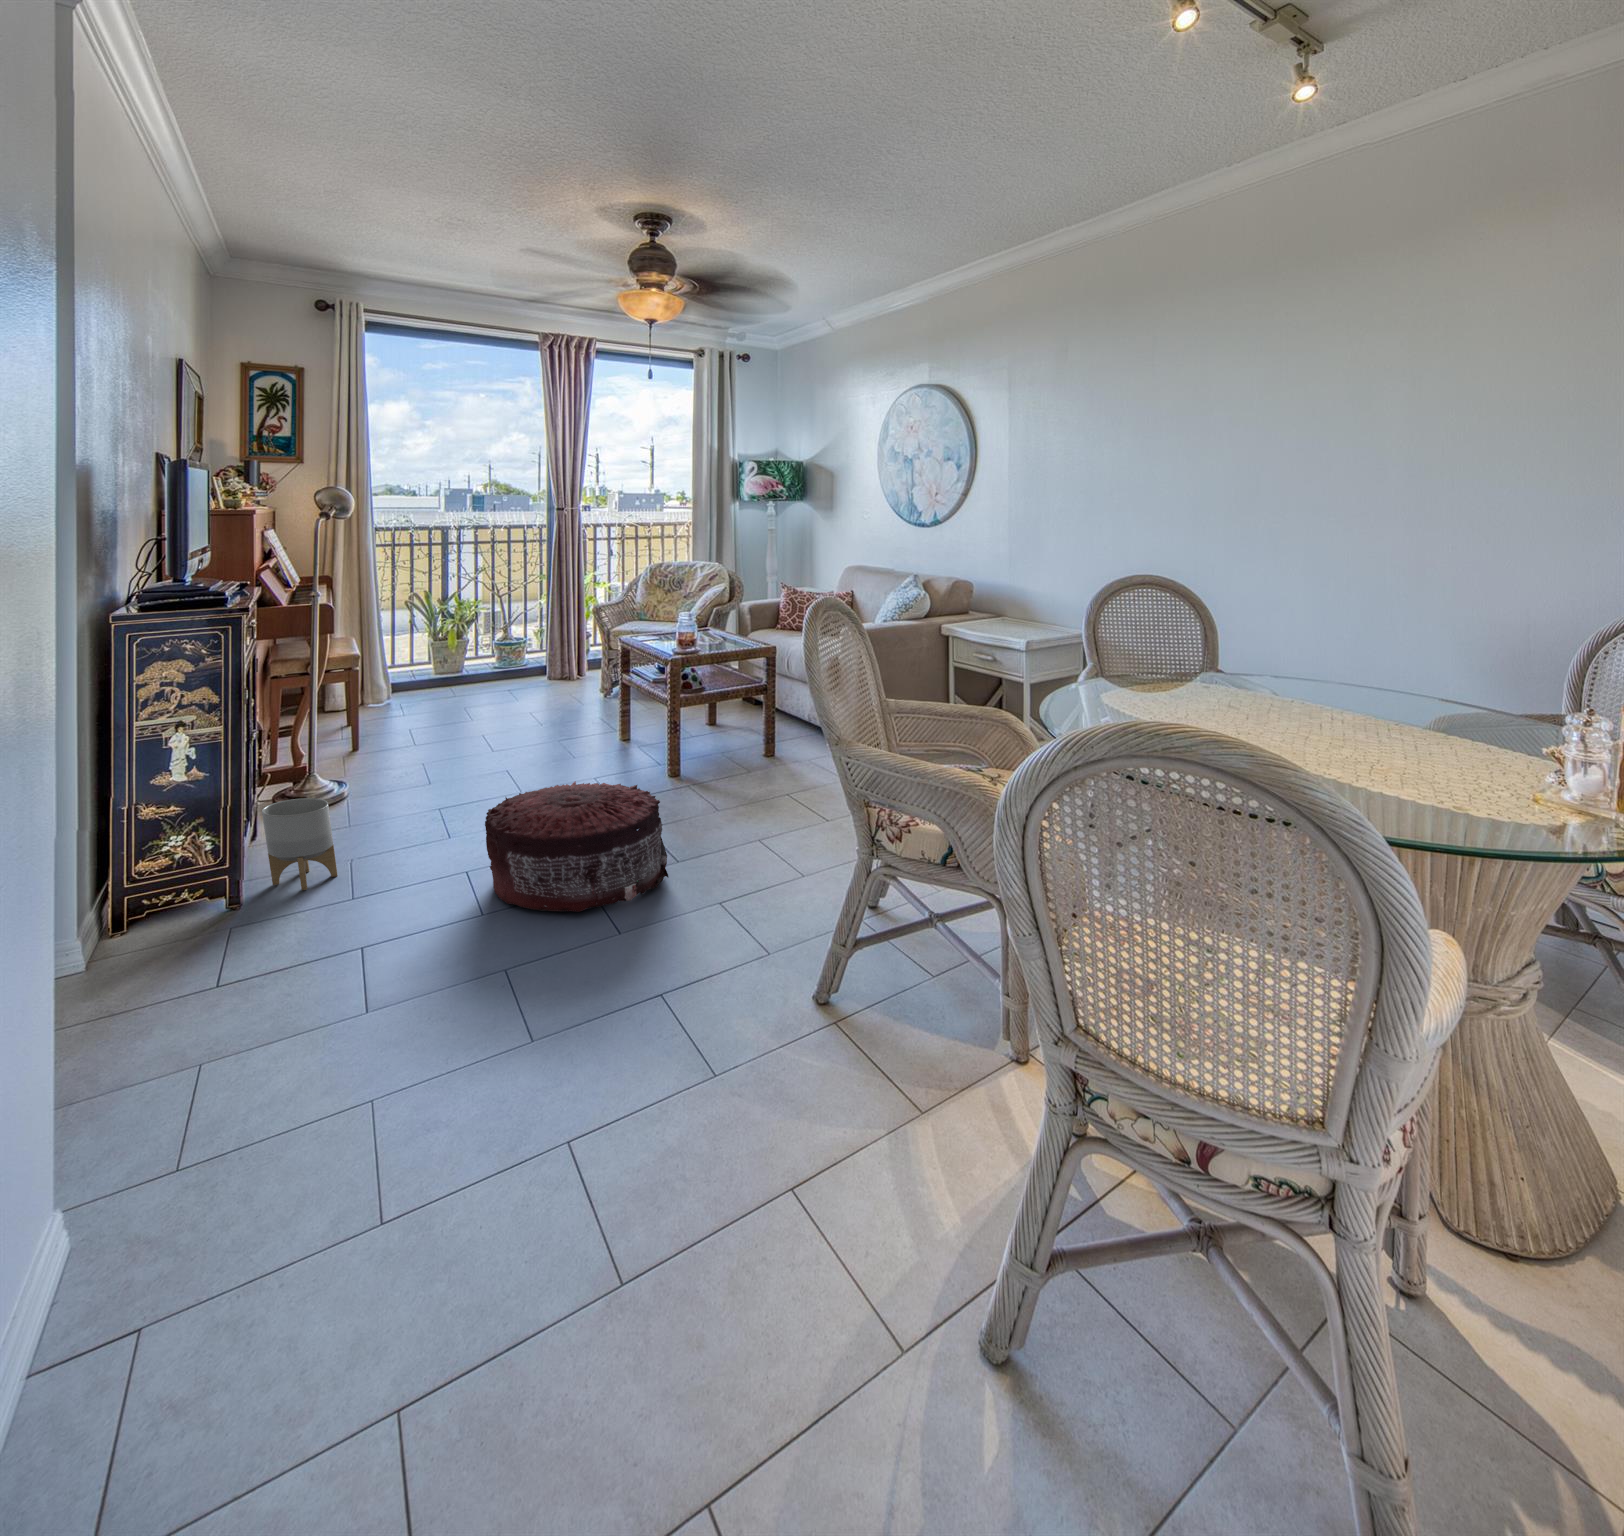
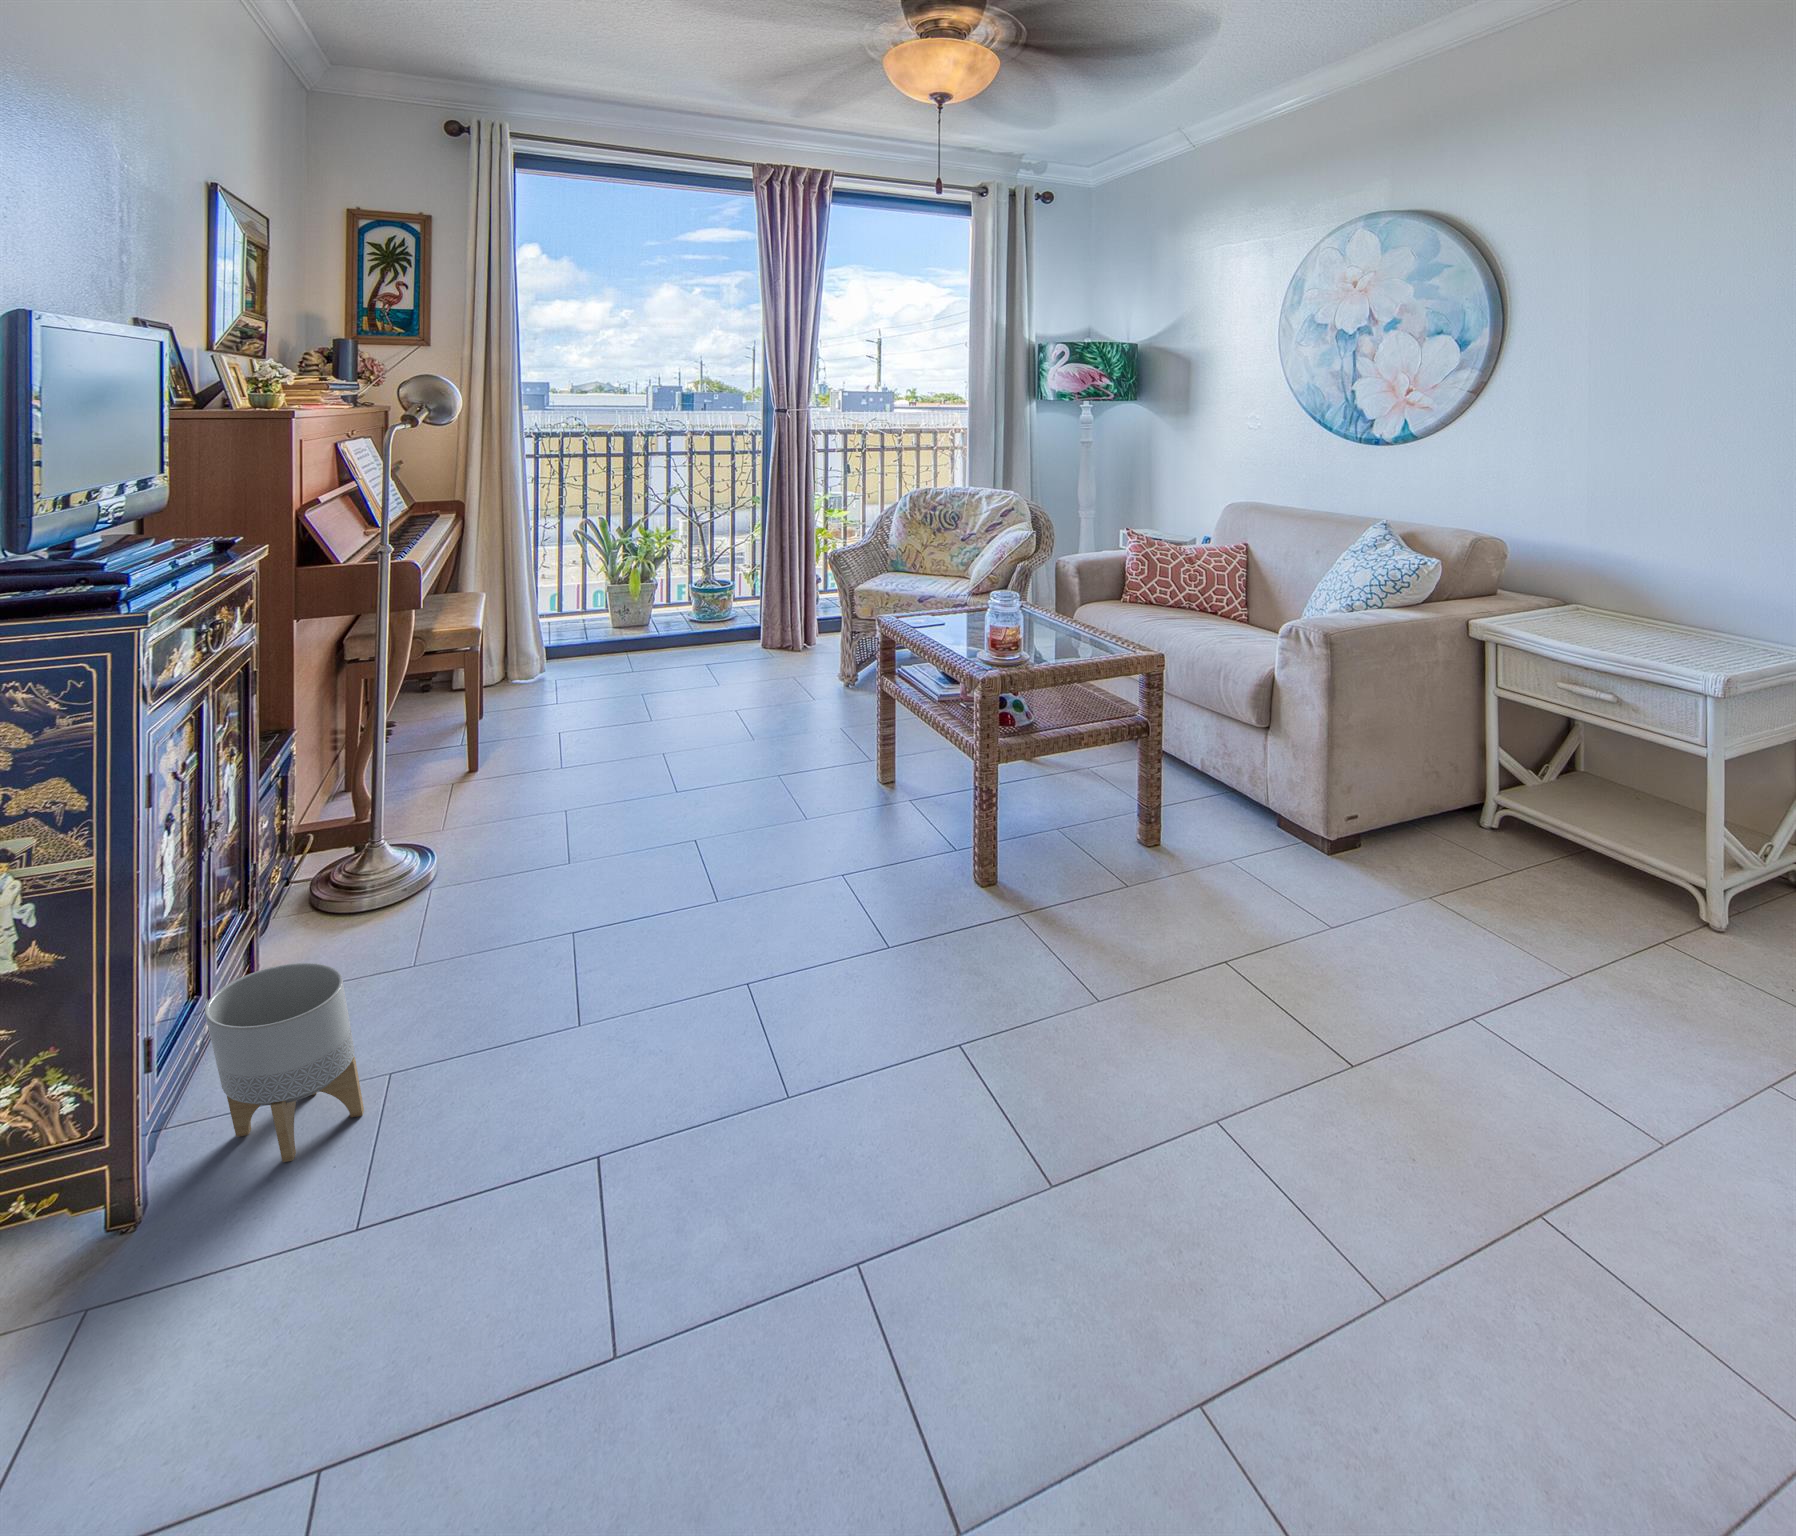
pouf: present [485,781,668,912] -> none [637,951,1014,1339]

